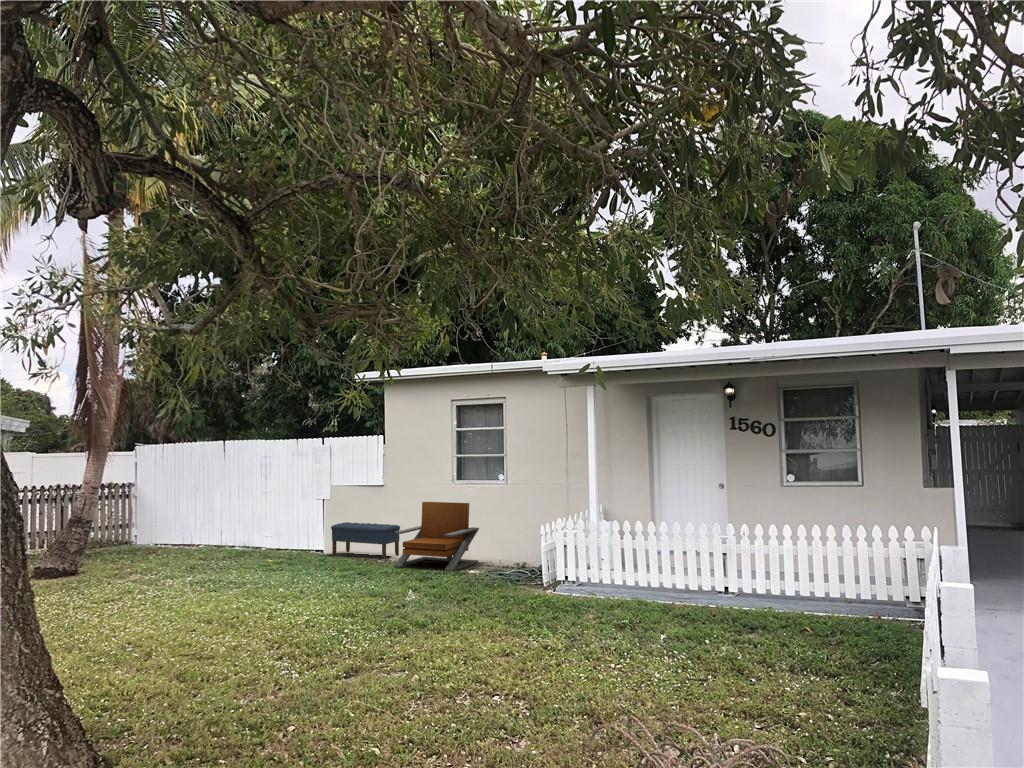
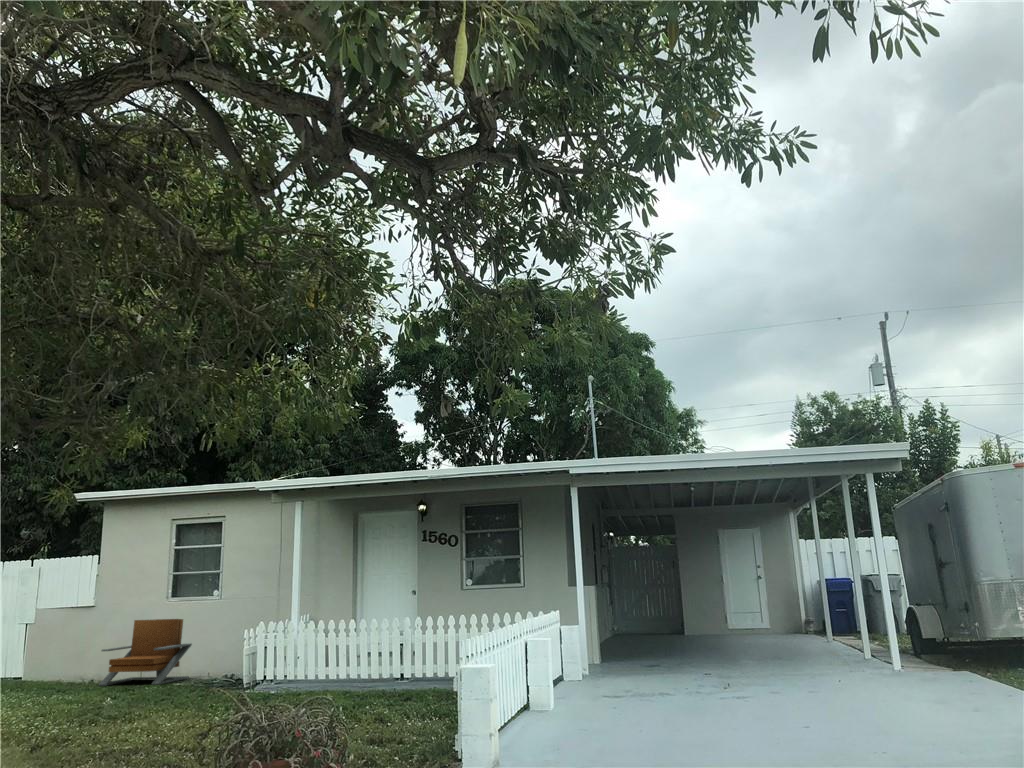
bench: present [331,522,400,559] -> none [31,647,110,683]

